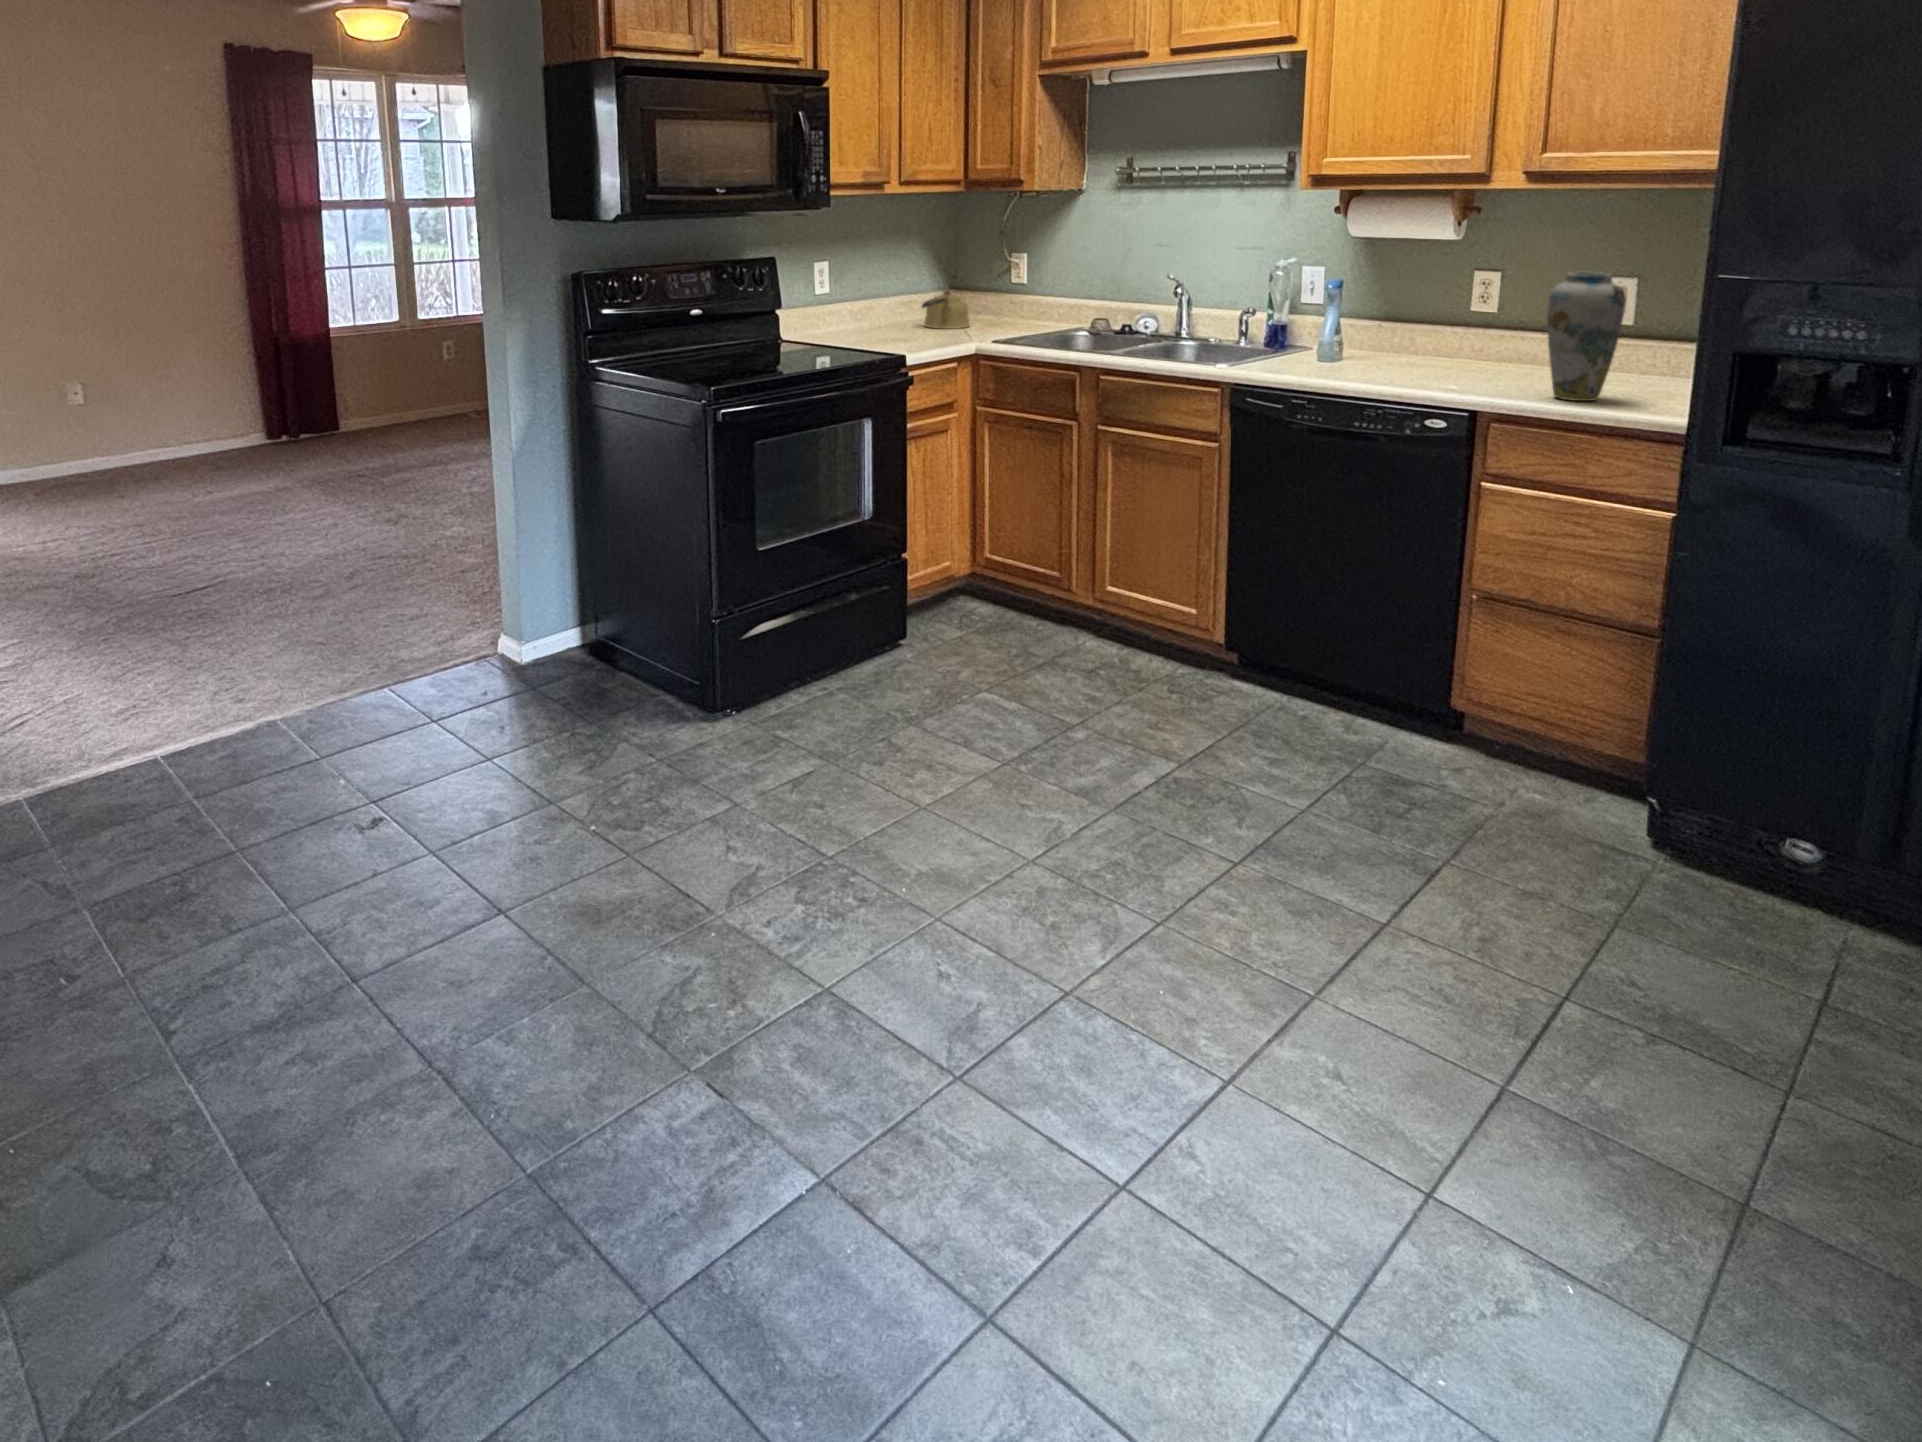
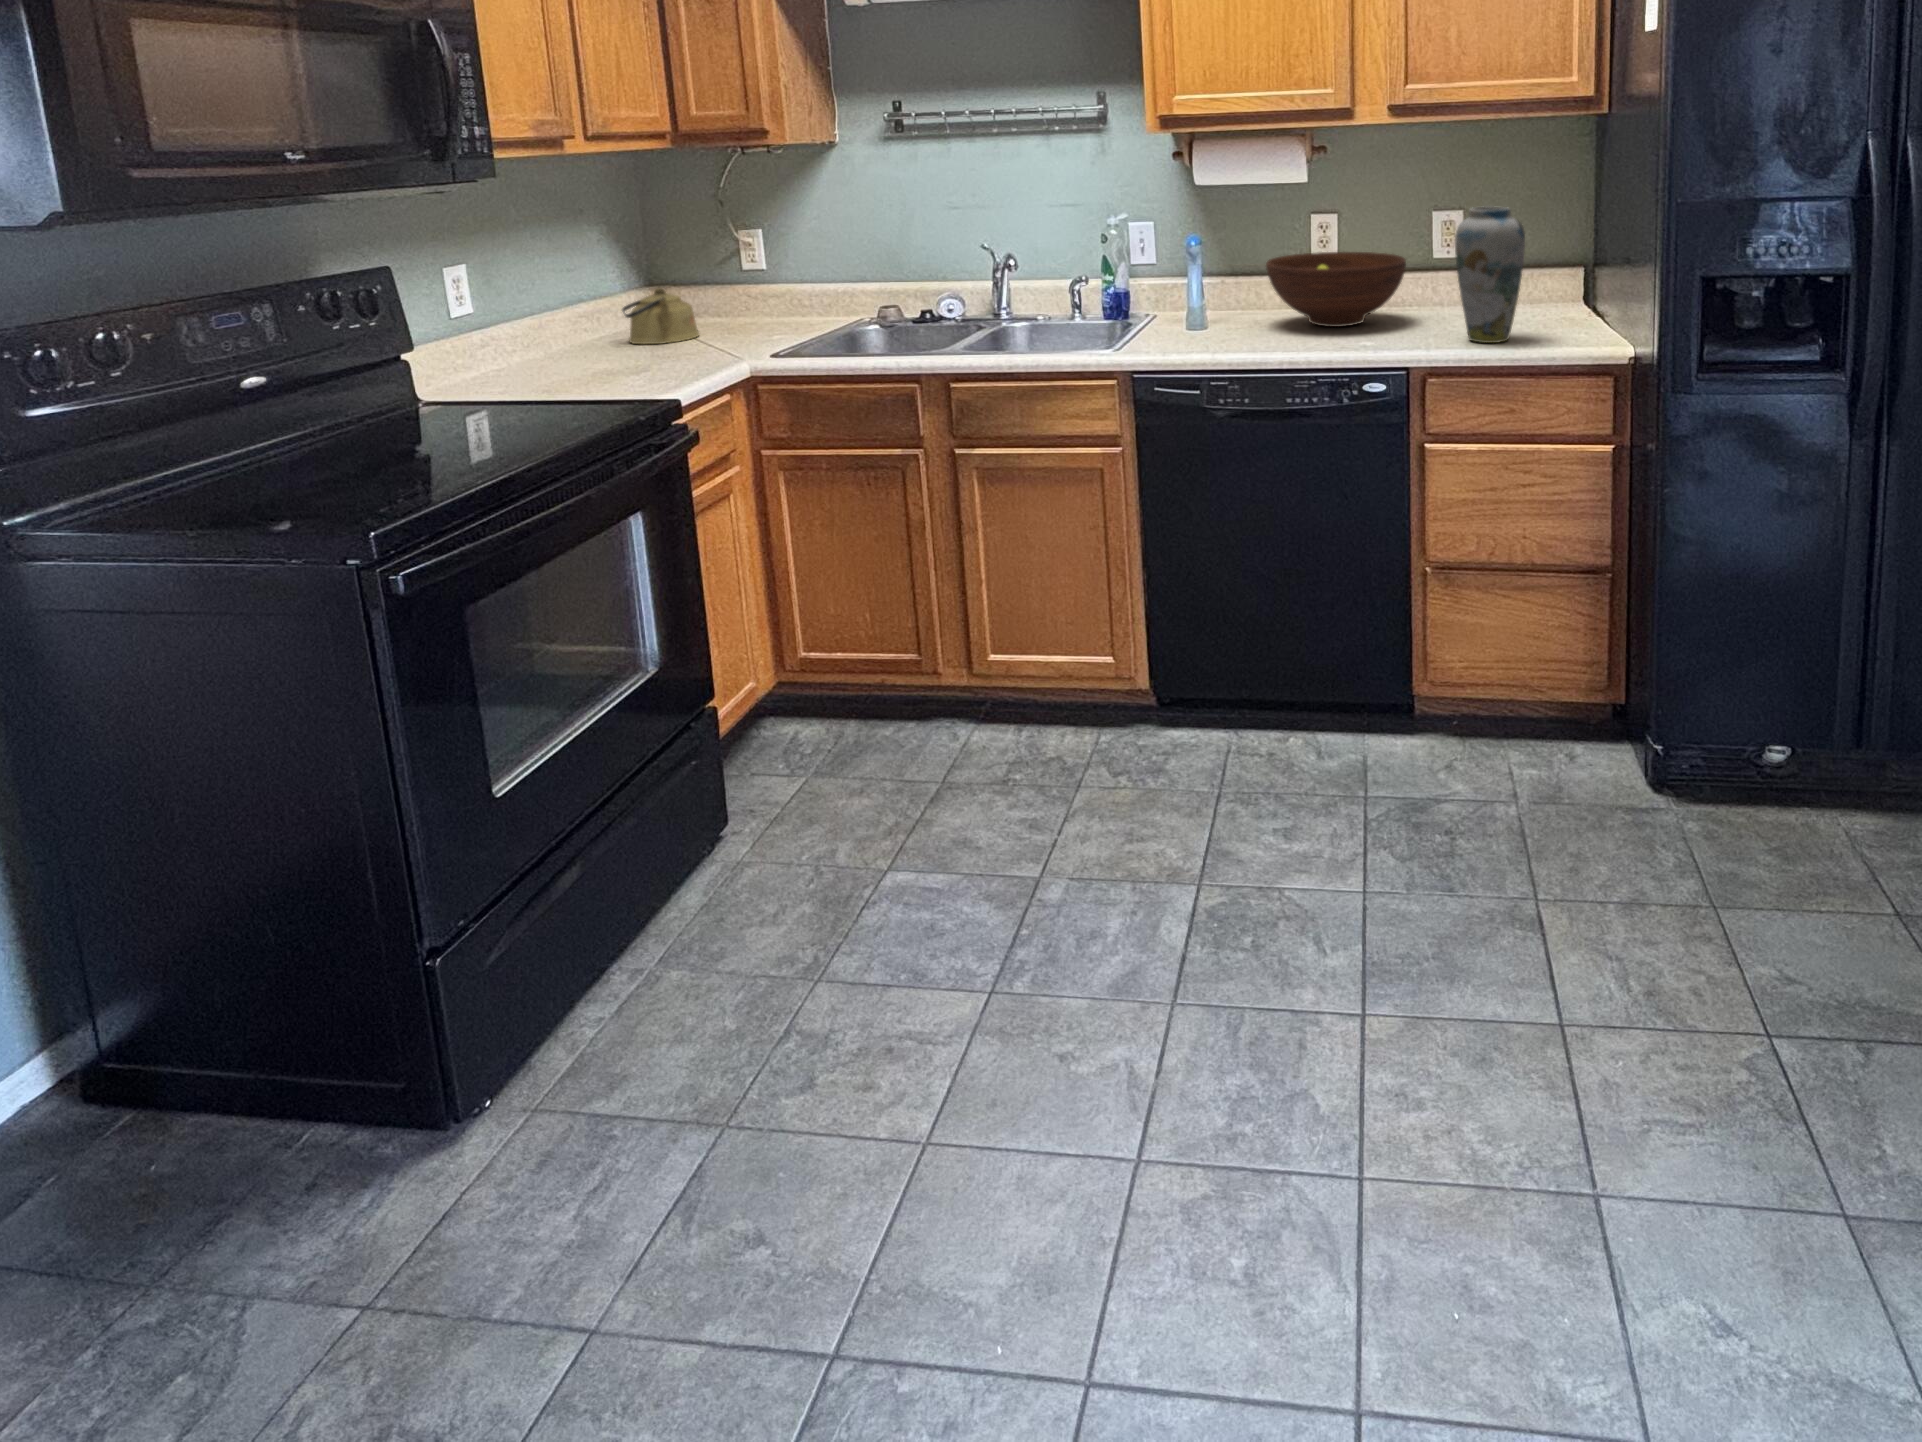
fruit bowl: none [1392,307,1538,375] -> present [1266,252,1406,327]

